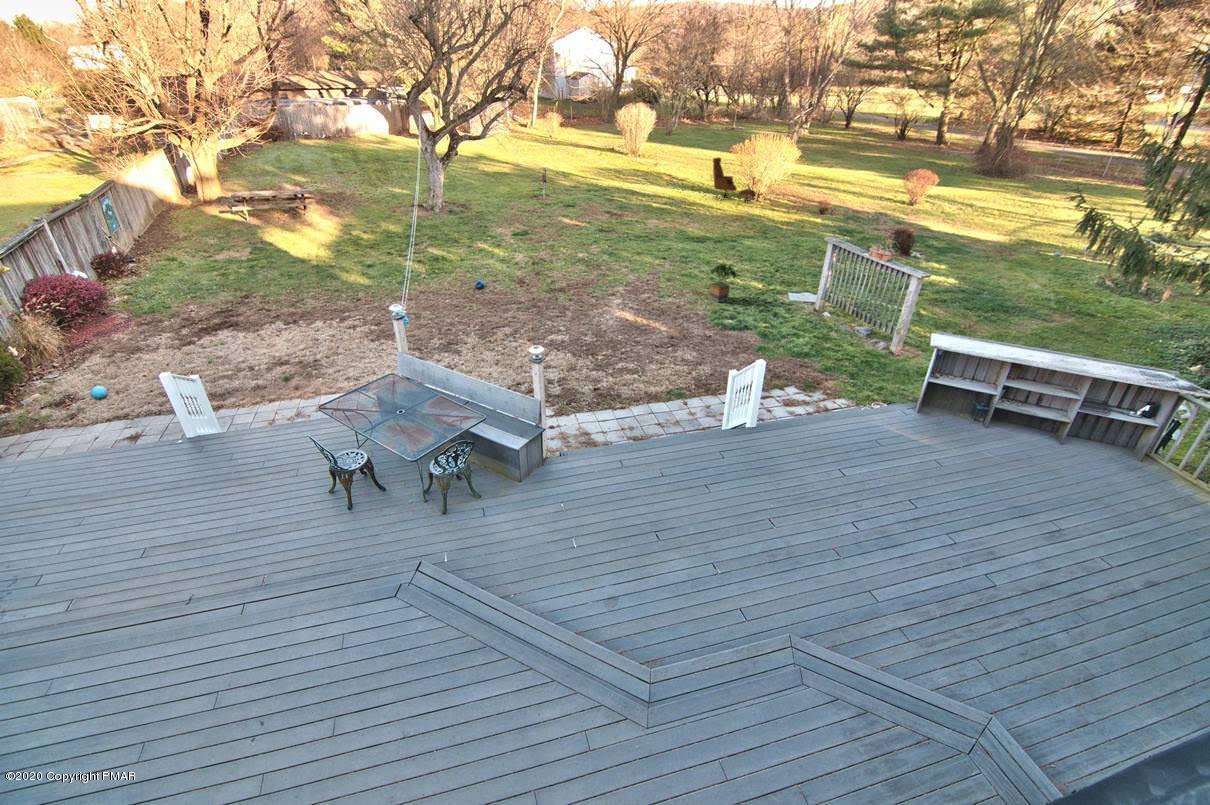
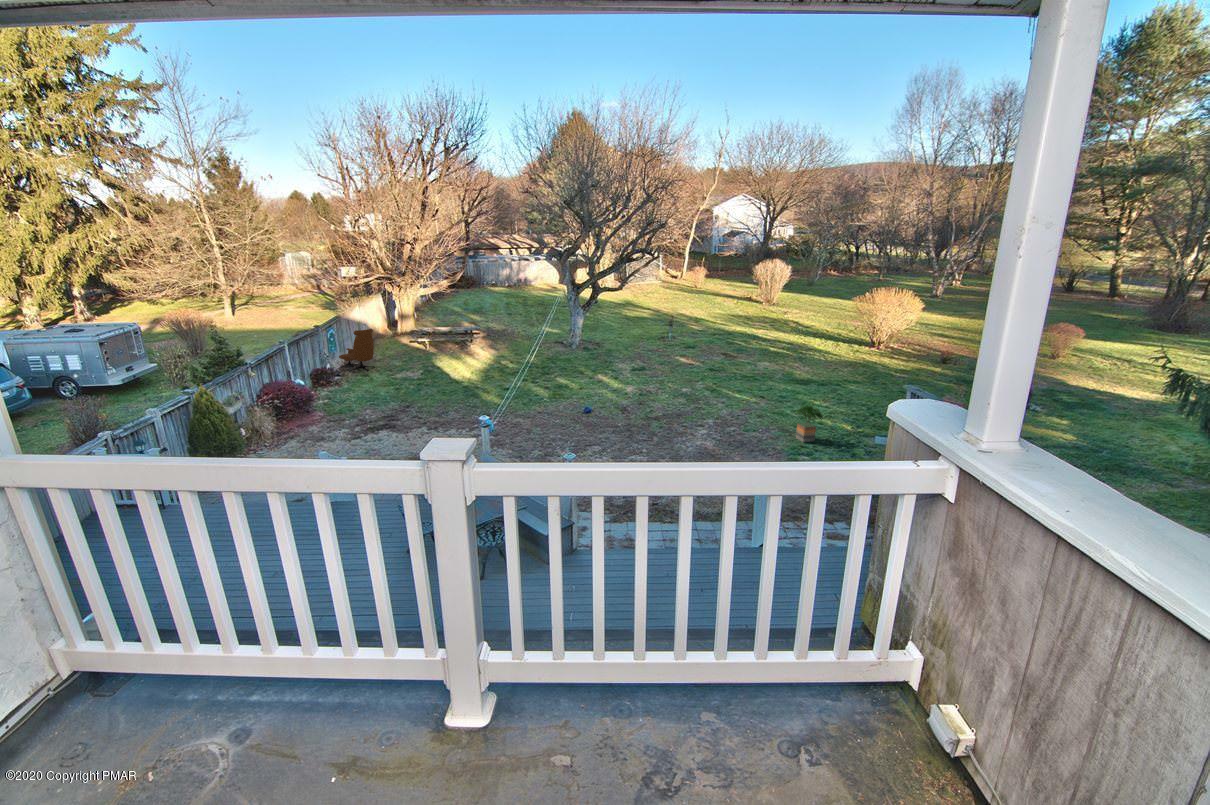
lounge chair: present [713,158,756,201] -> present [339,329,374,372]

